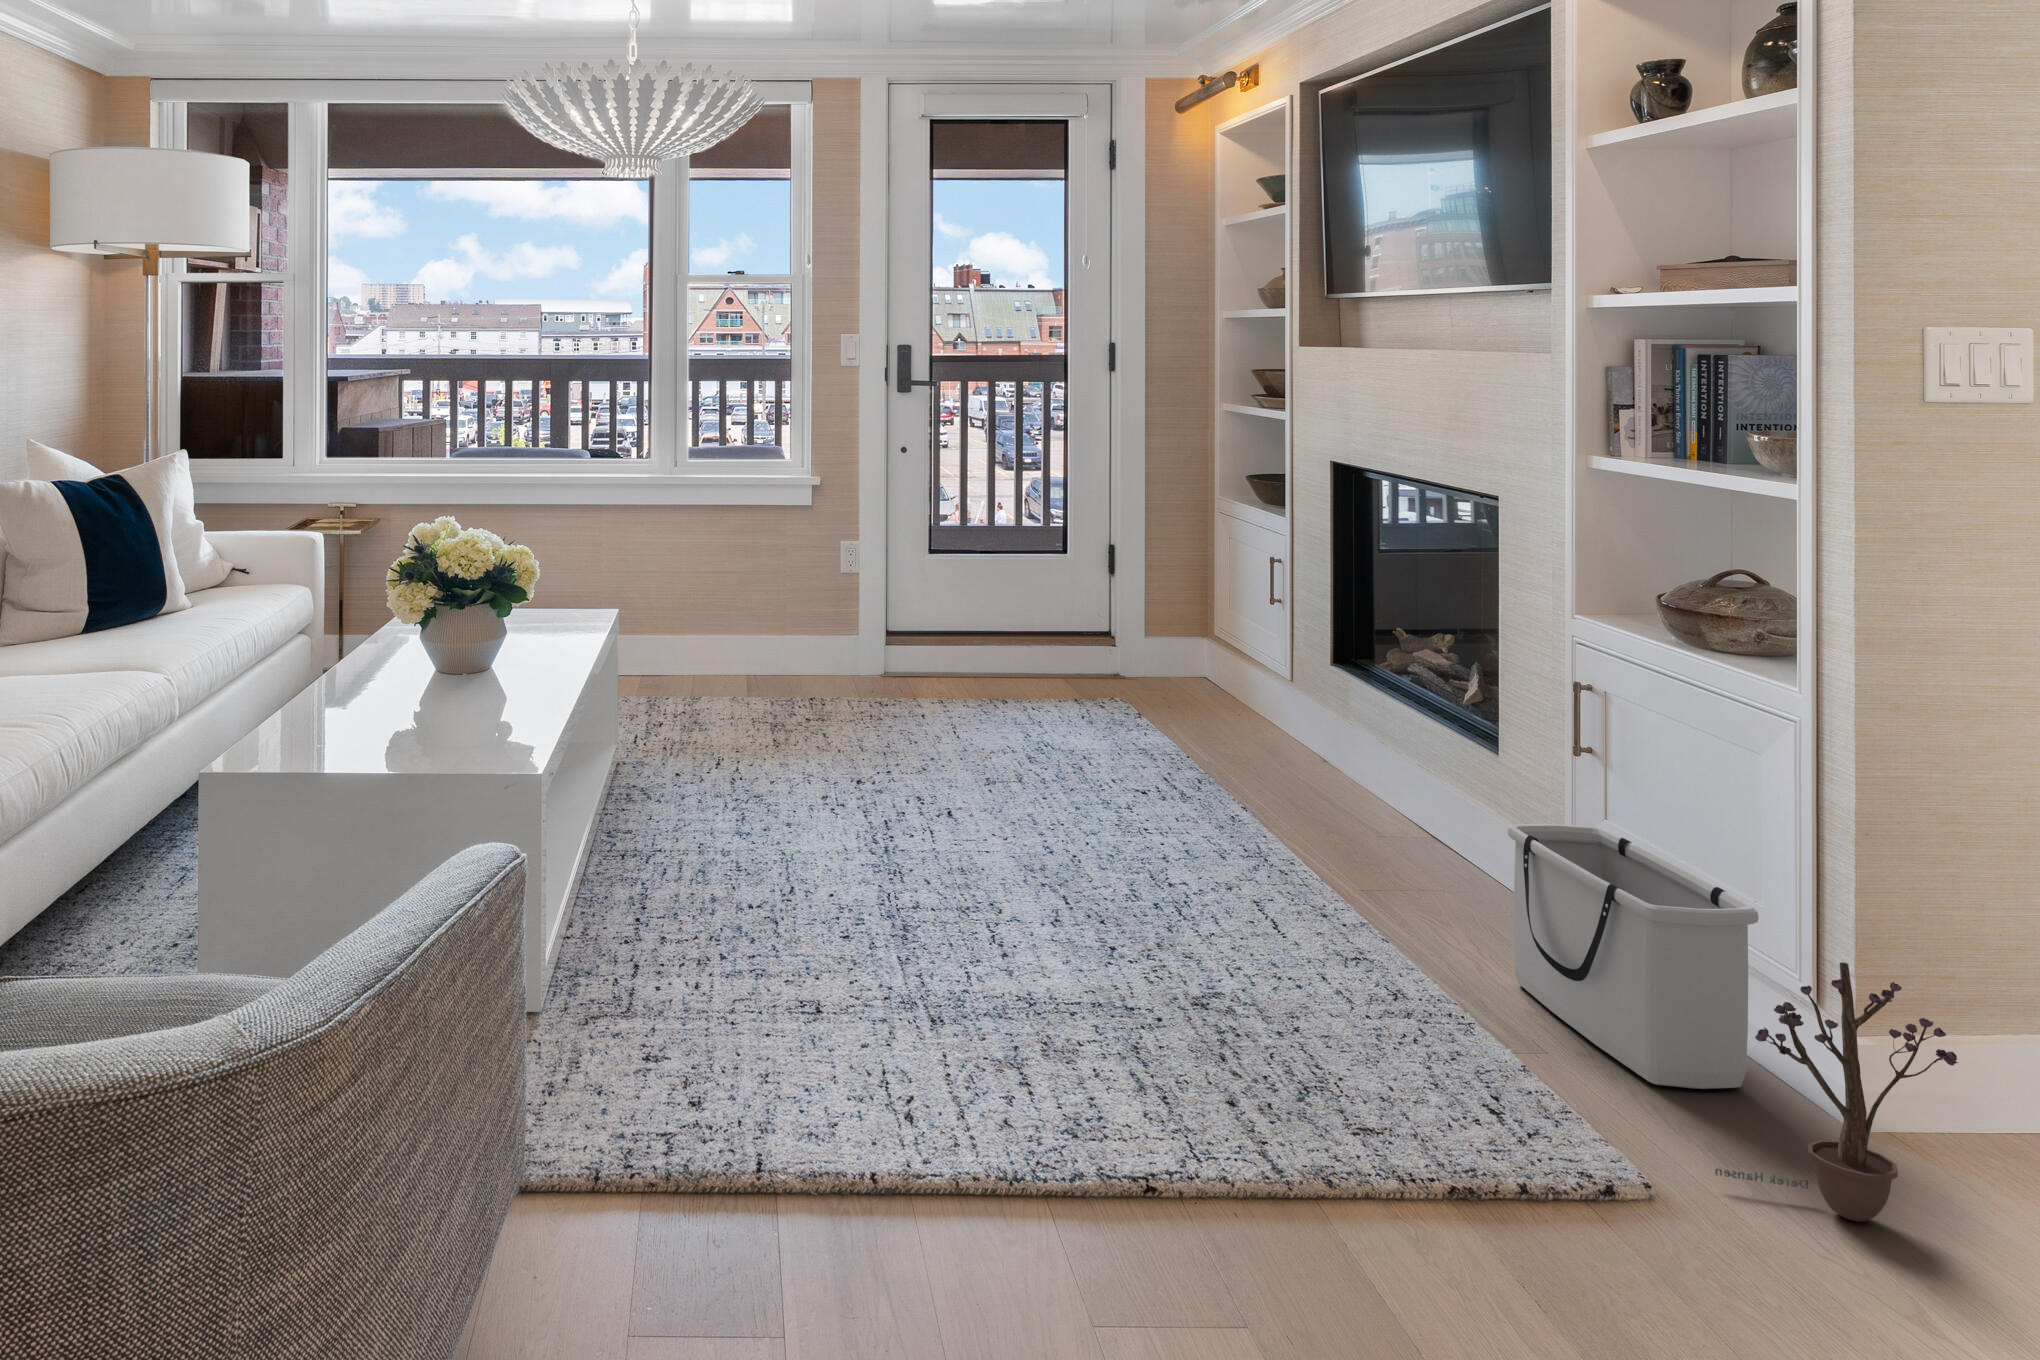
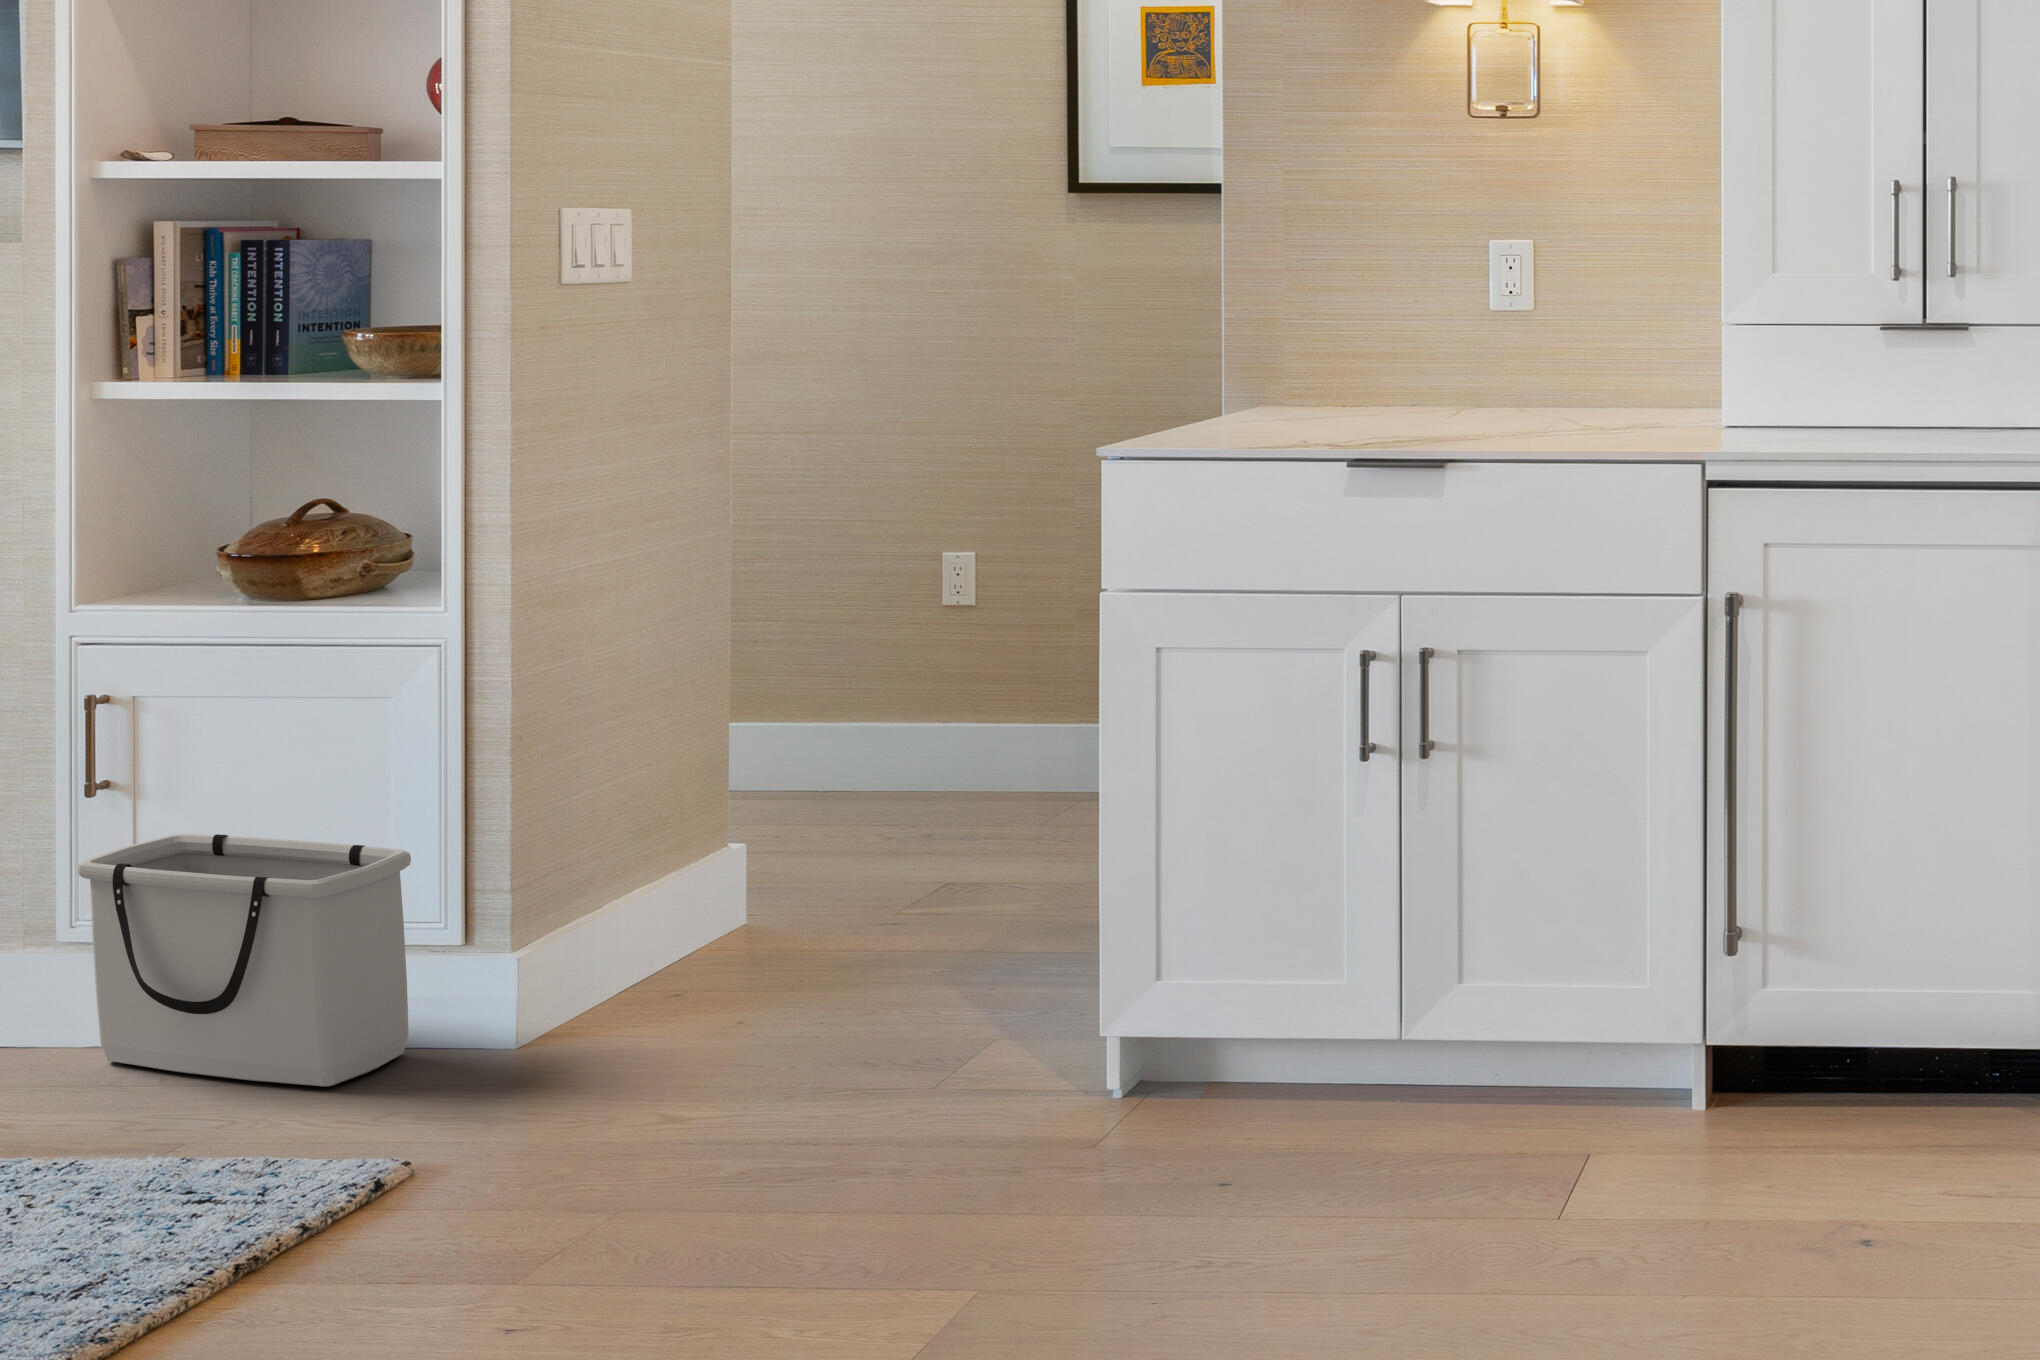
decorative plant: present [1715,962,1958,1222] -> none [454,852,644,1128]

